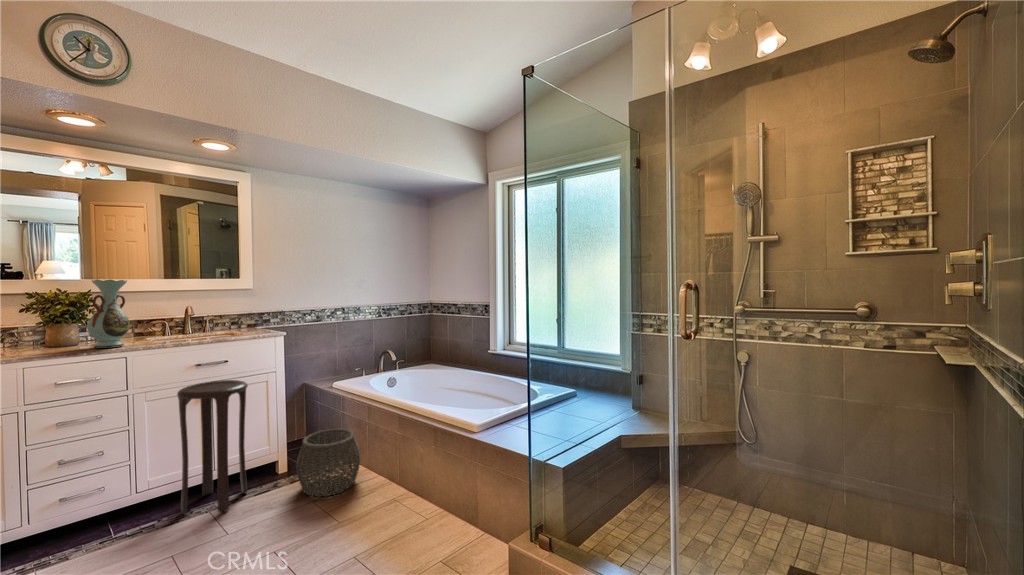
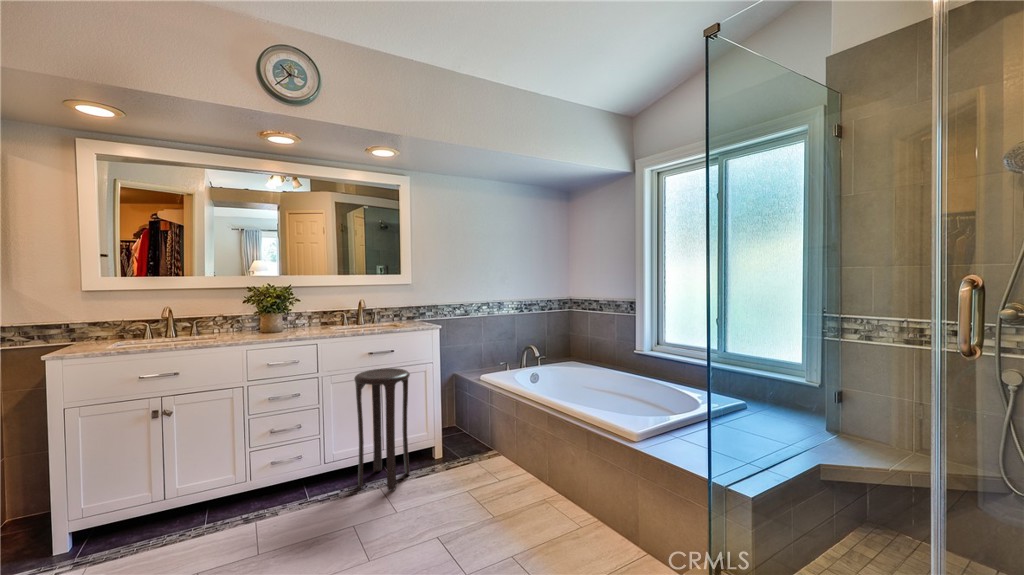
decorative vase: present [87,279,130,348] -> none [289,276,319,335]
woven basket: present [296,429,360,497] -> none [451,422,510,488]

